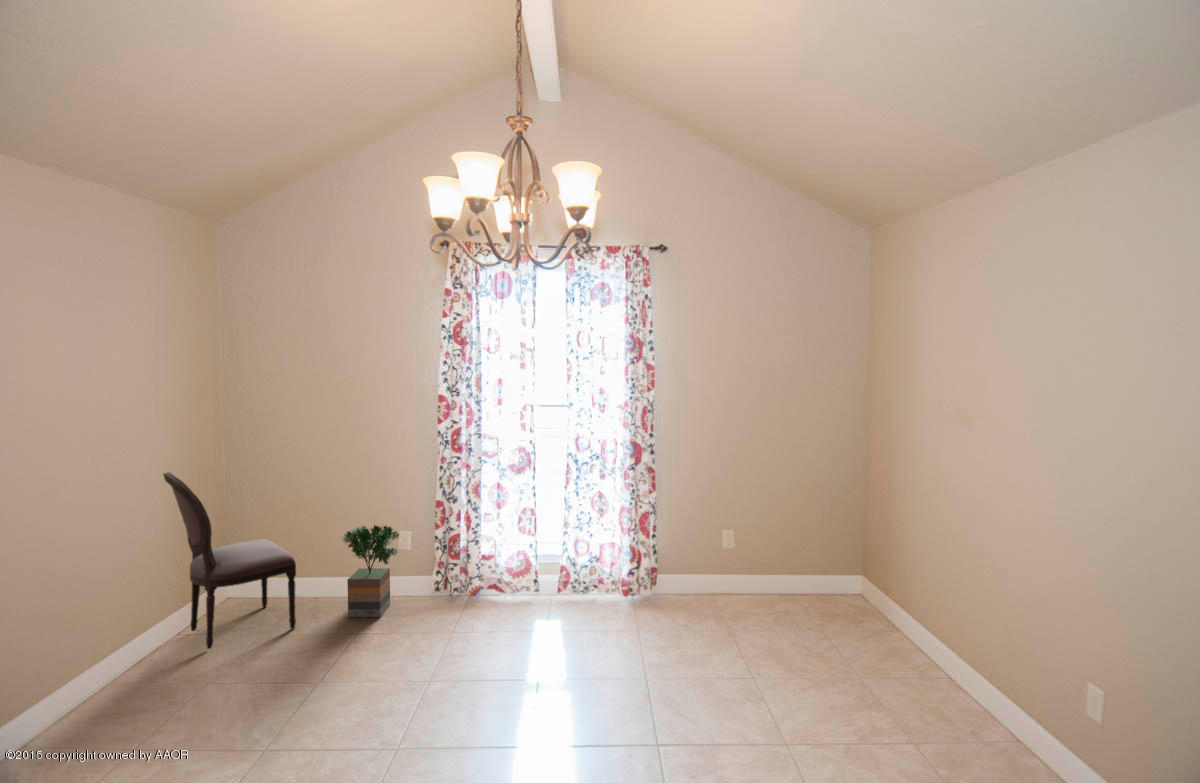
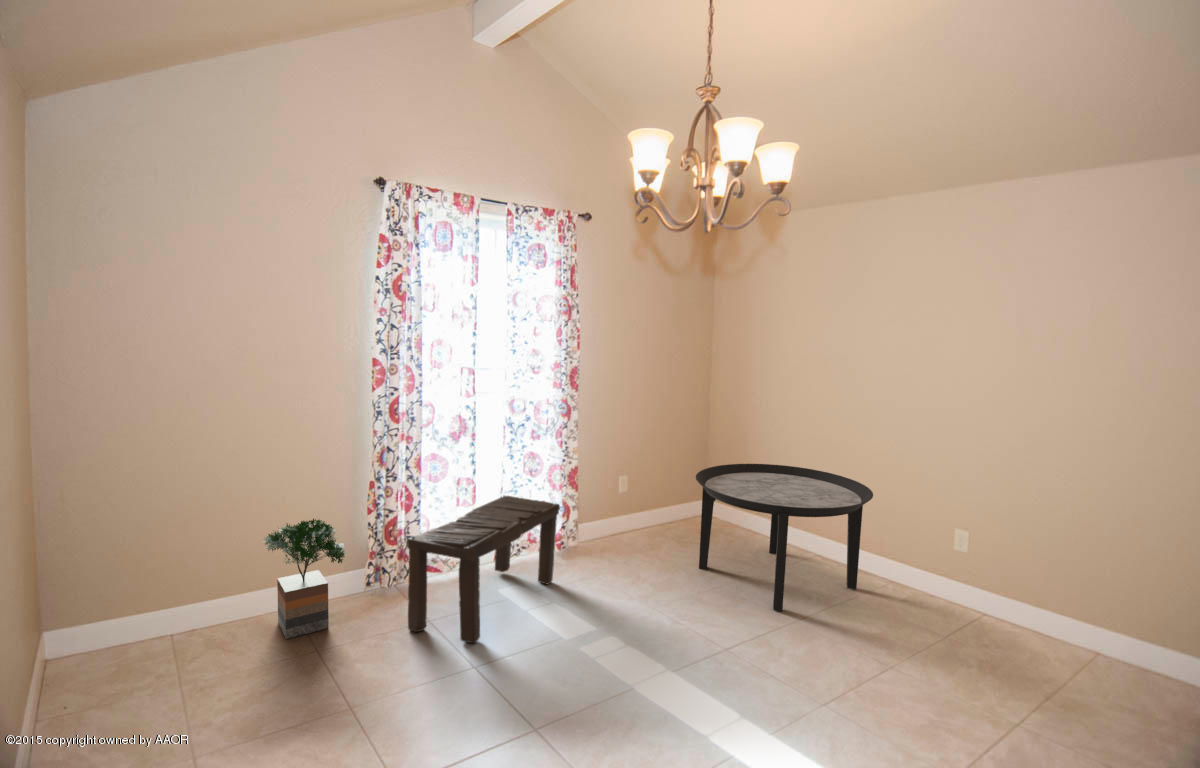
dining chair: present [163,472,296,649] -> none [22,481,231,729]
bench: none [424,530,590,660] -> present [407,496,560,643]
round table: none [735,531,980,738] -> present [696,464,873,611]

